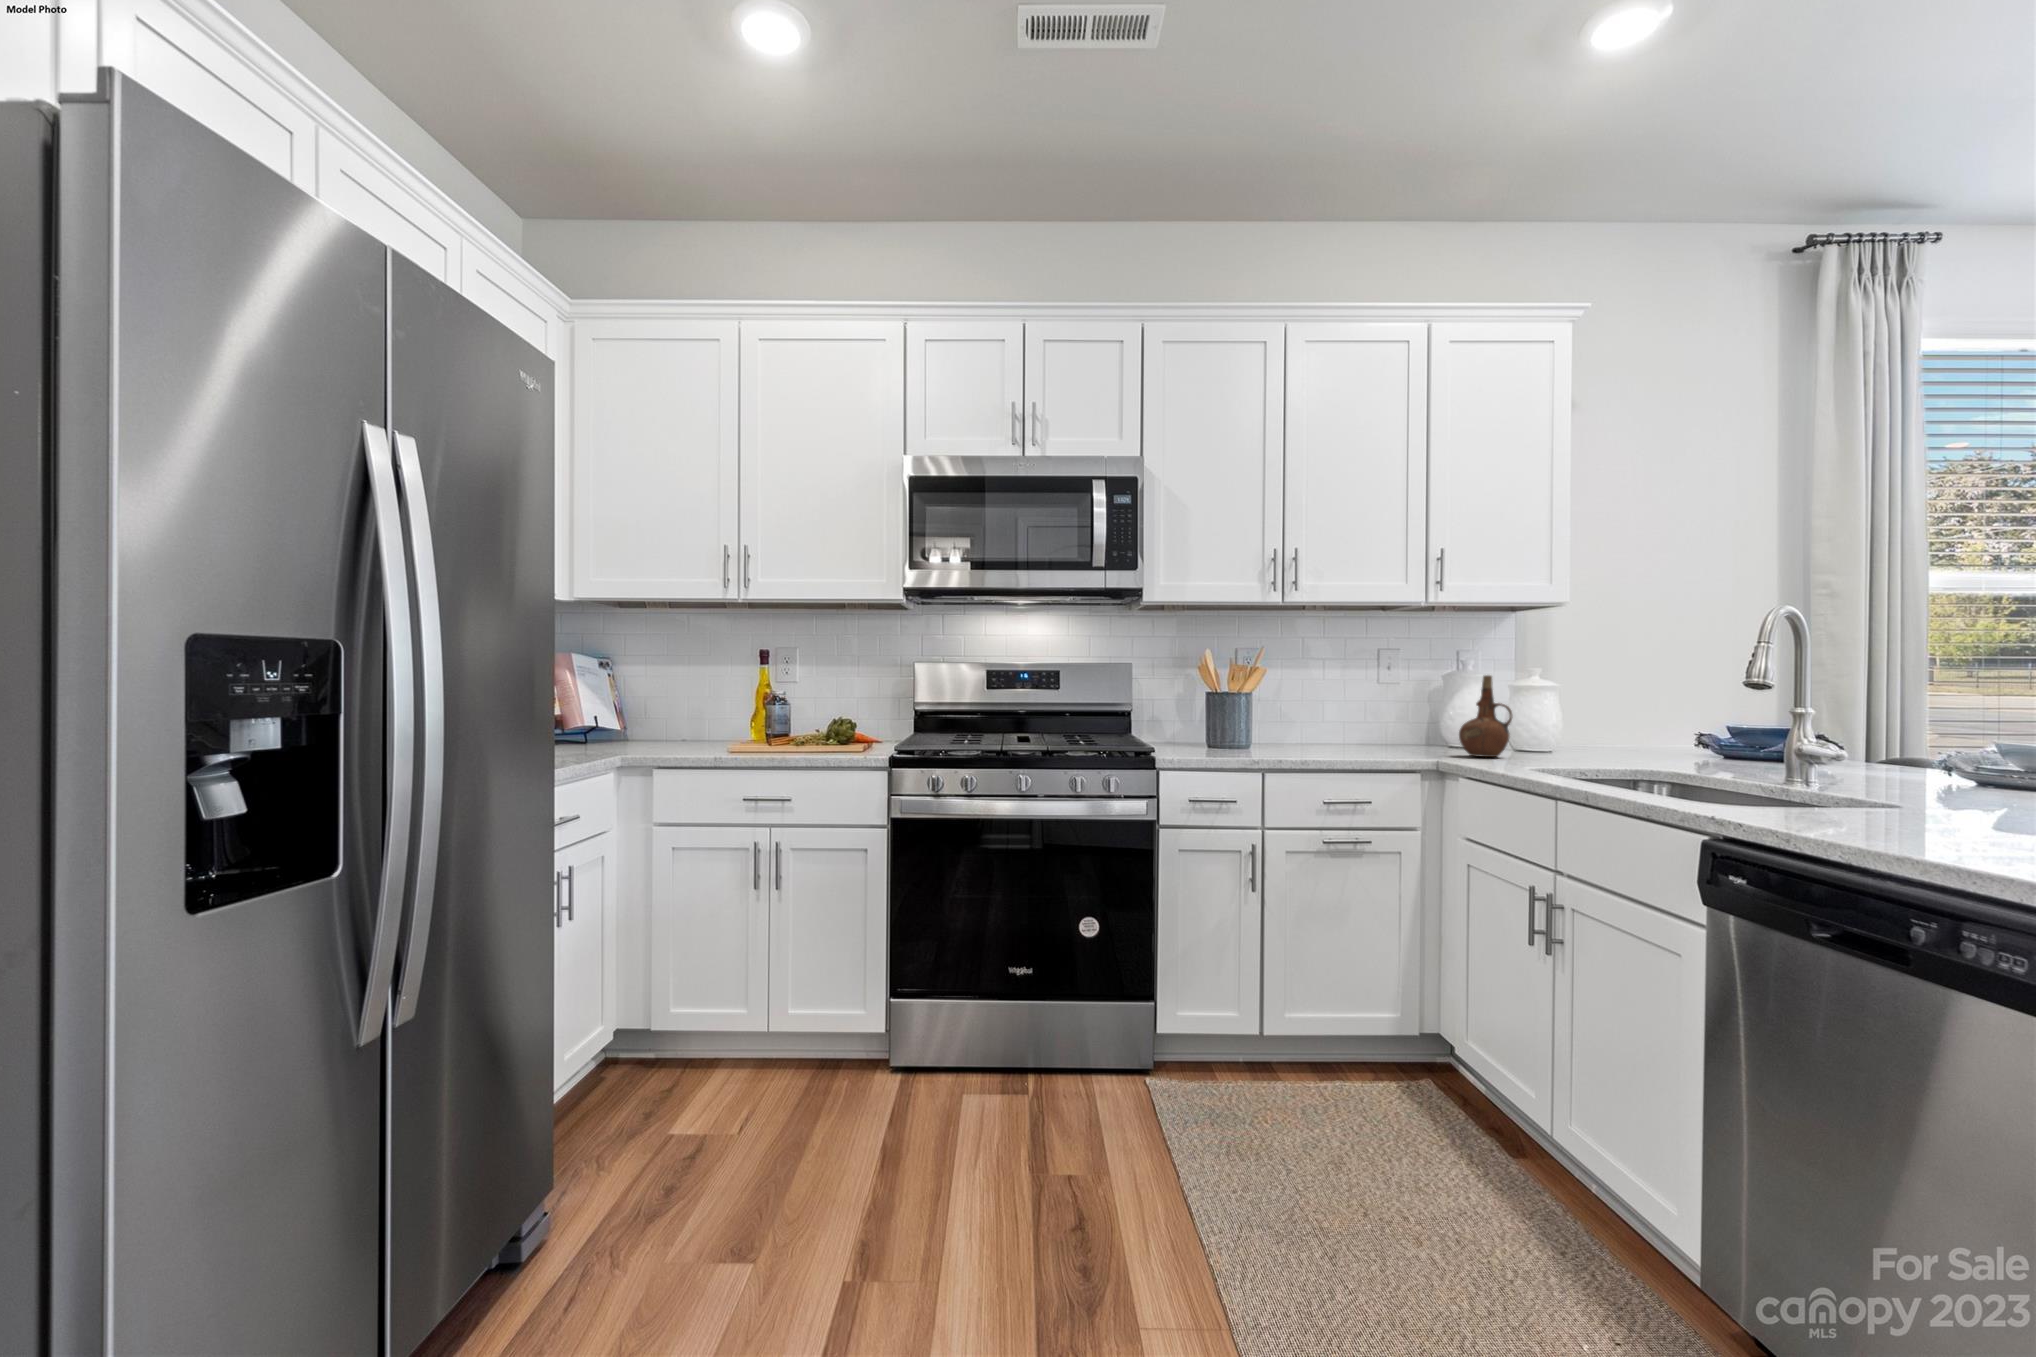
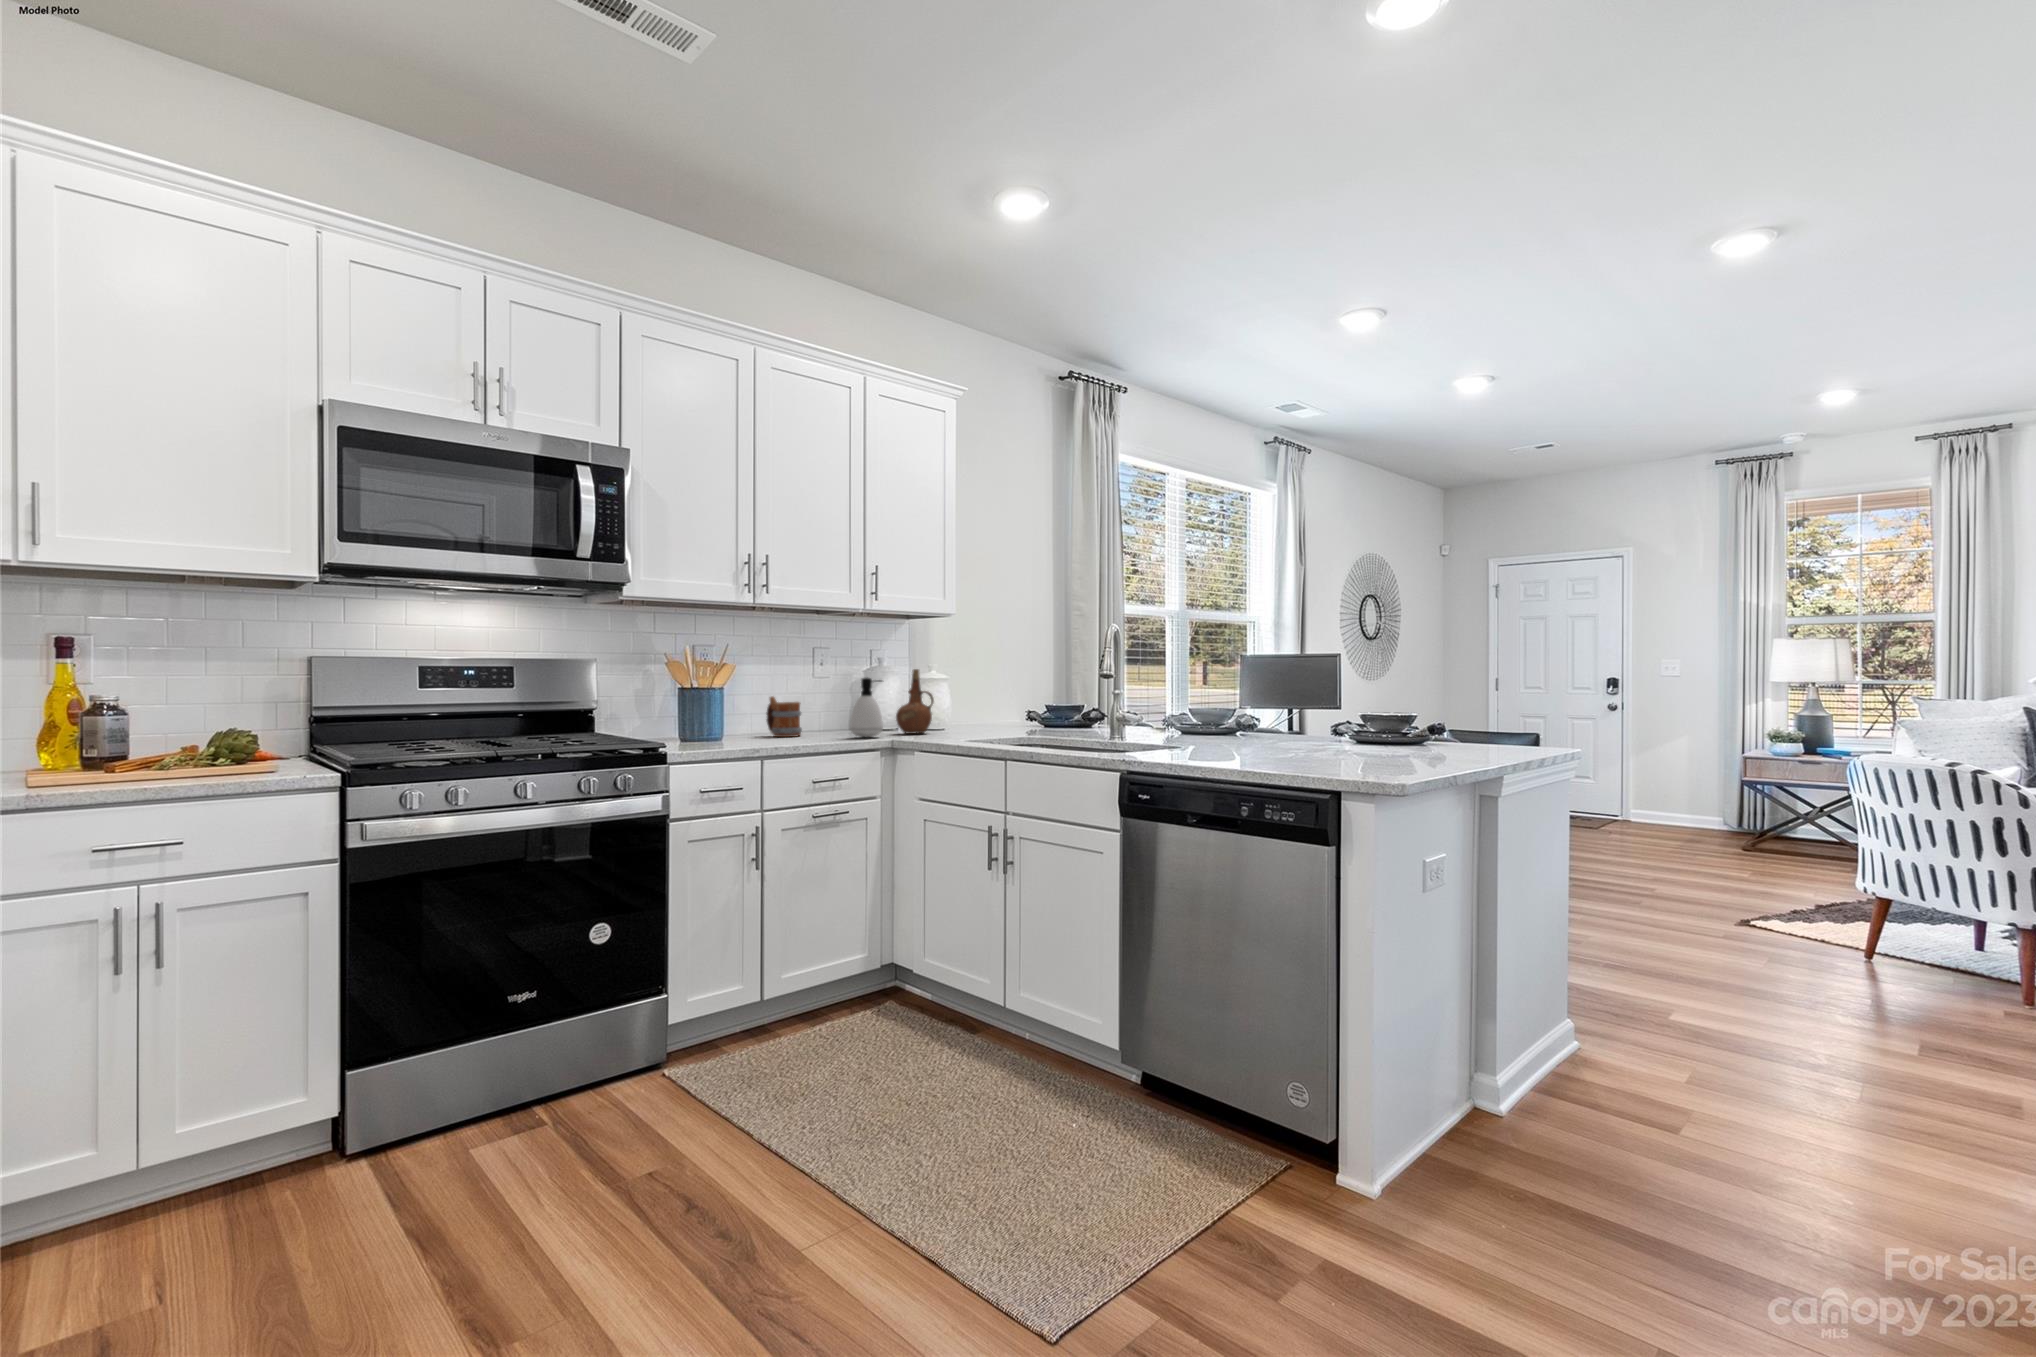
soap dispenser: none [1390,685,1432,757] -> present [850,678,883,737]
mug: none [1308,704,1345,750] -> present [766,696,802,737]

